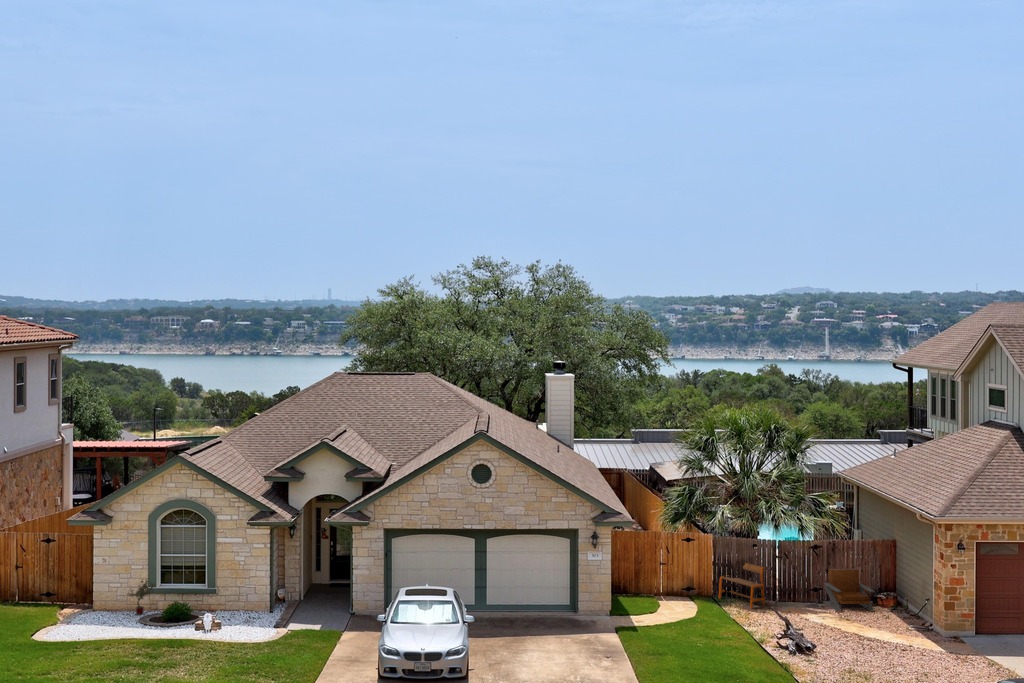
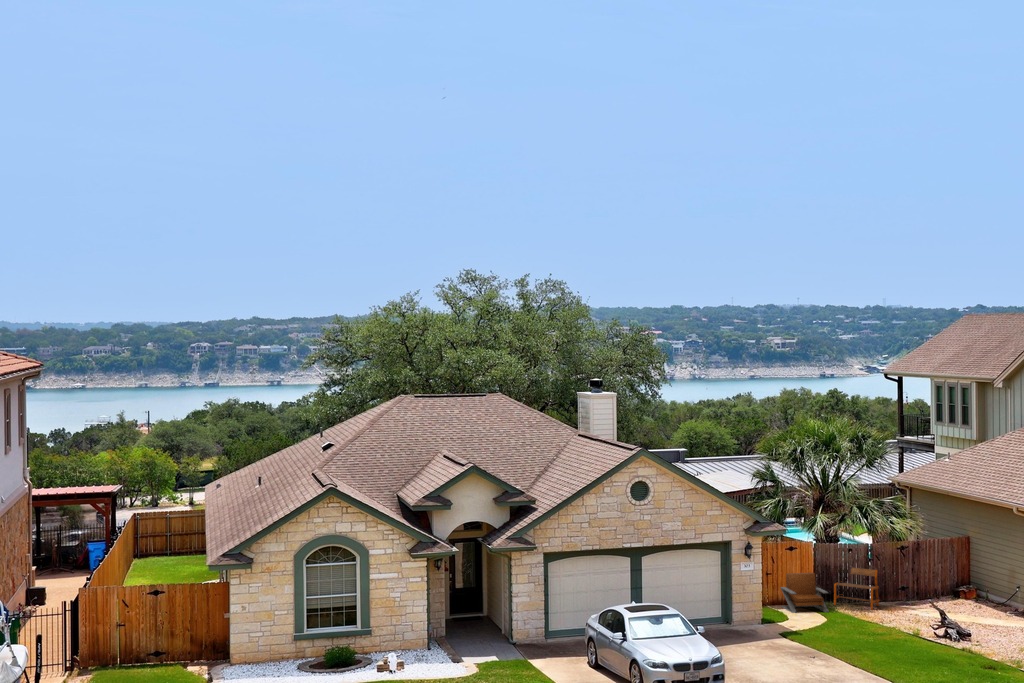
lounge chair: present [824,568,875,612] -> present [781,573,829,613]
potted tree: present [127,579,154,614] -> none [276,624,309,665]

